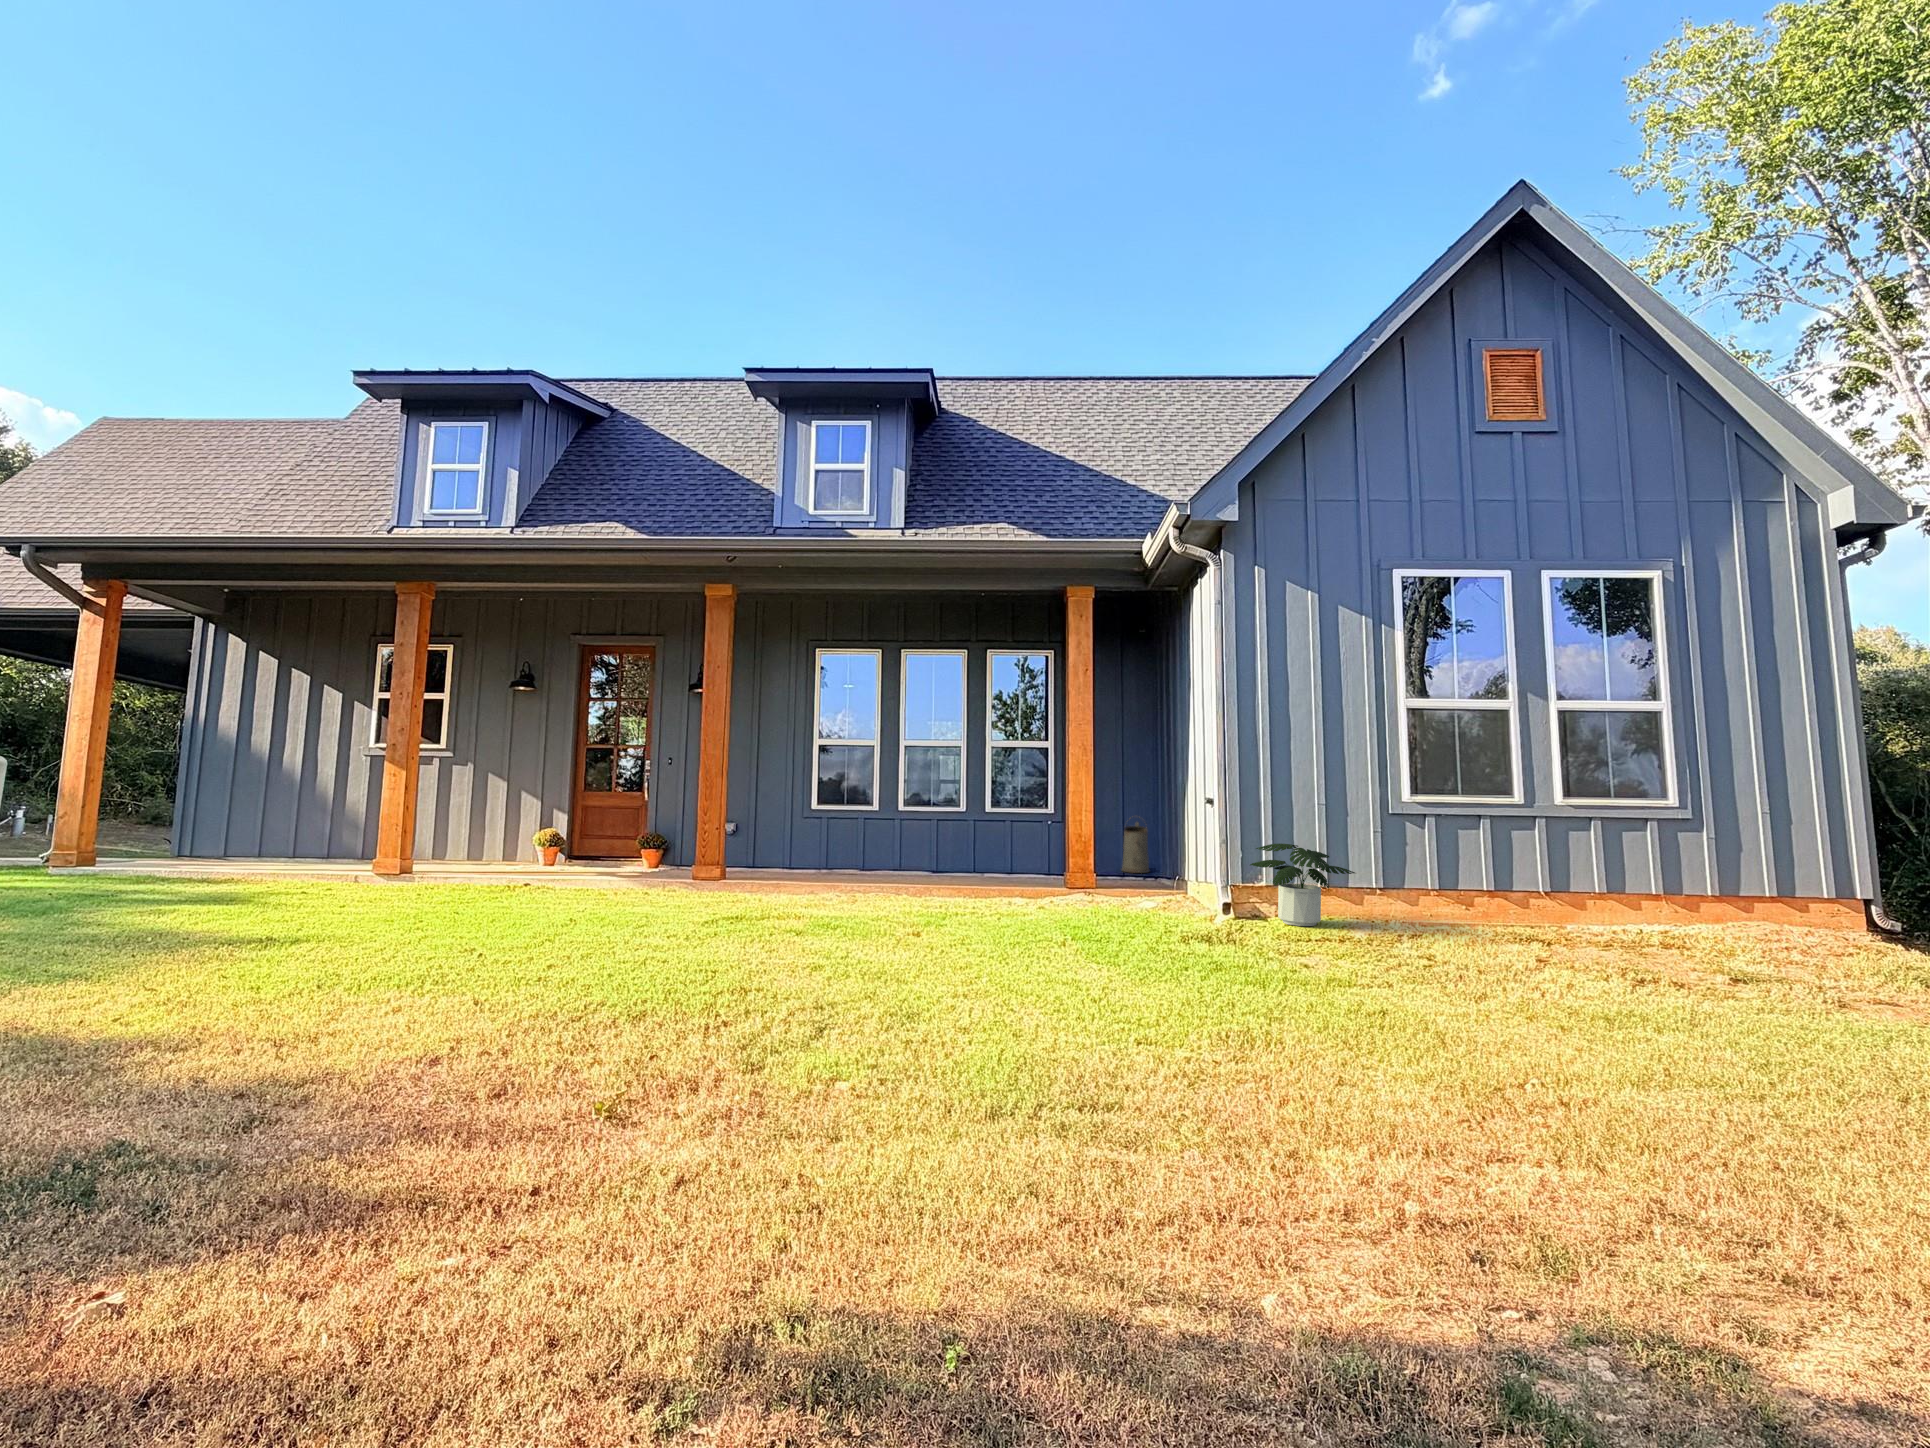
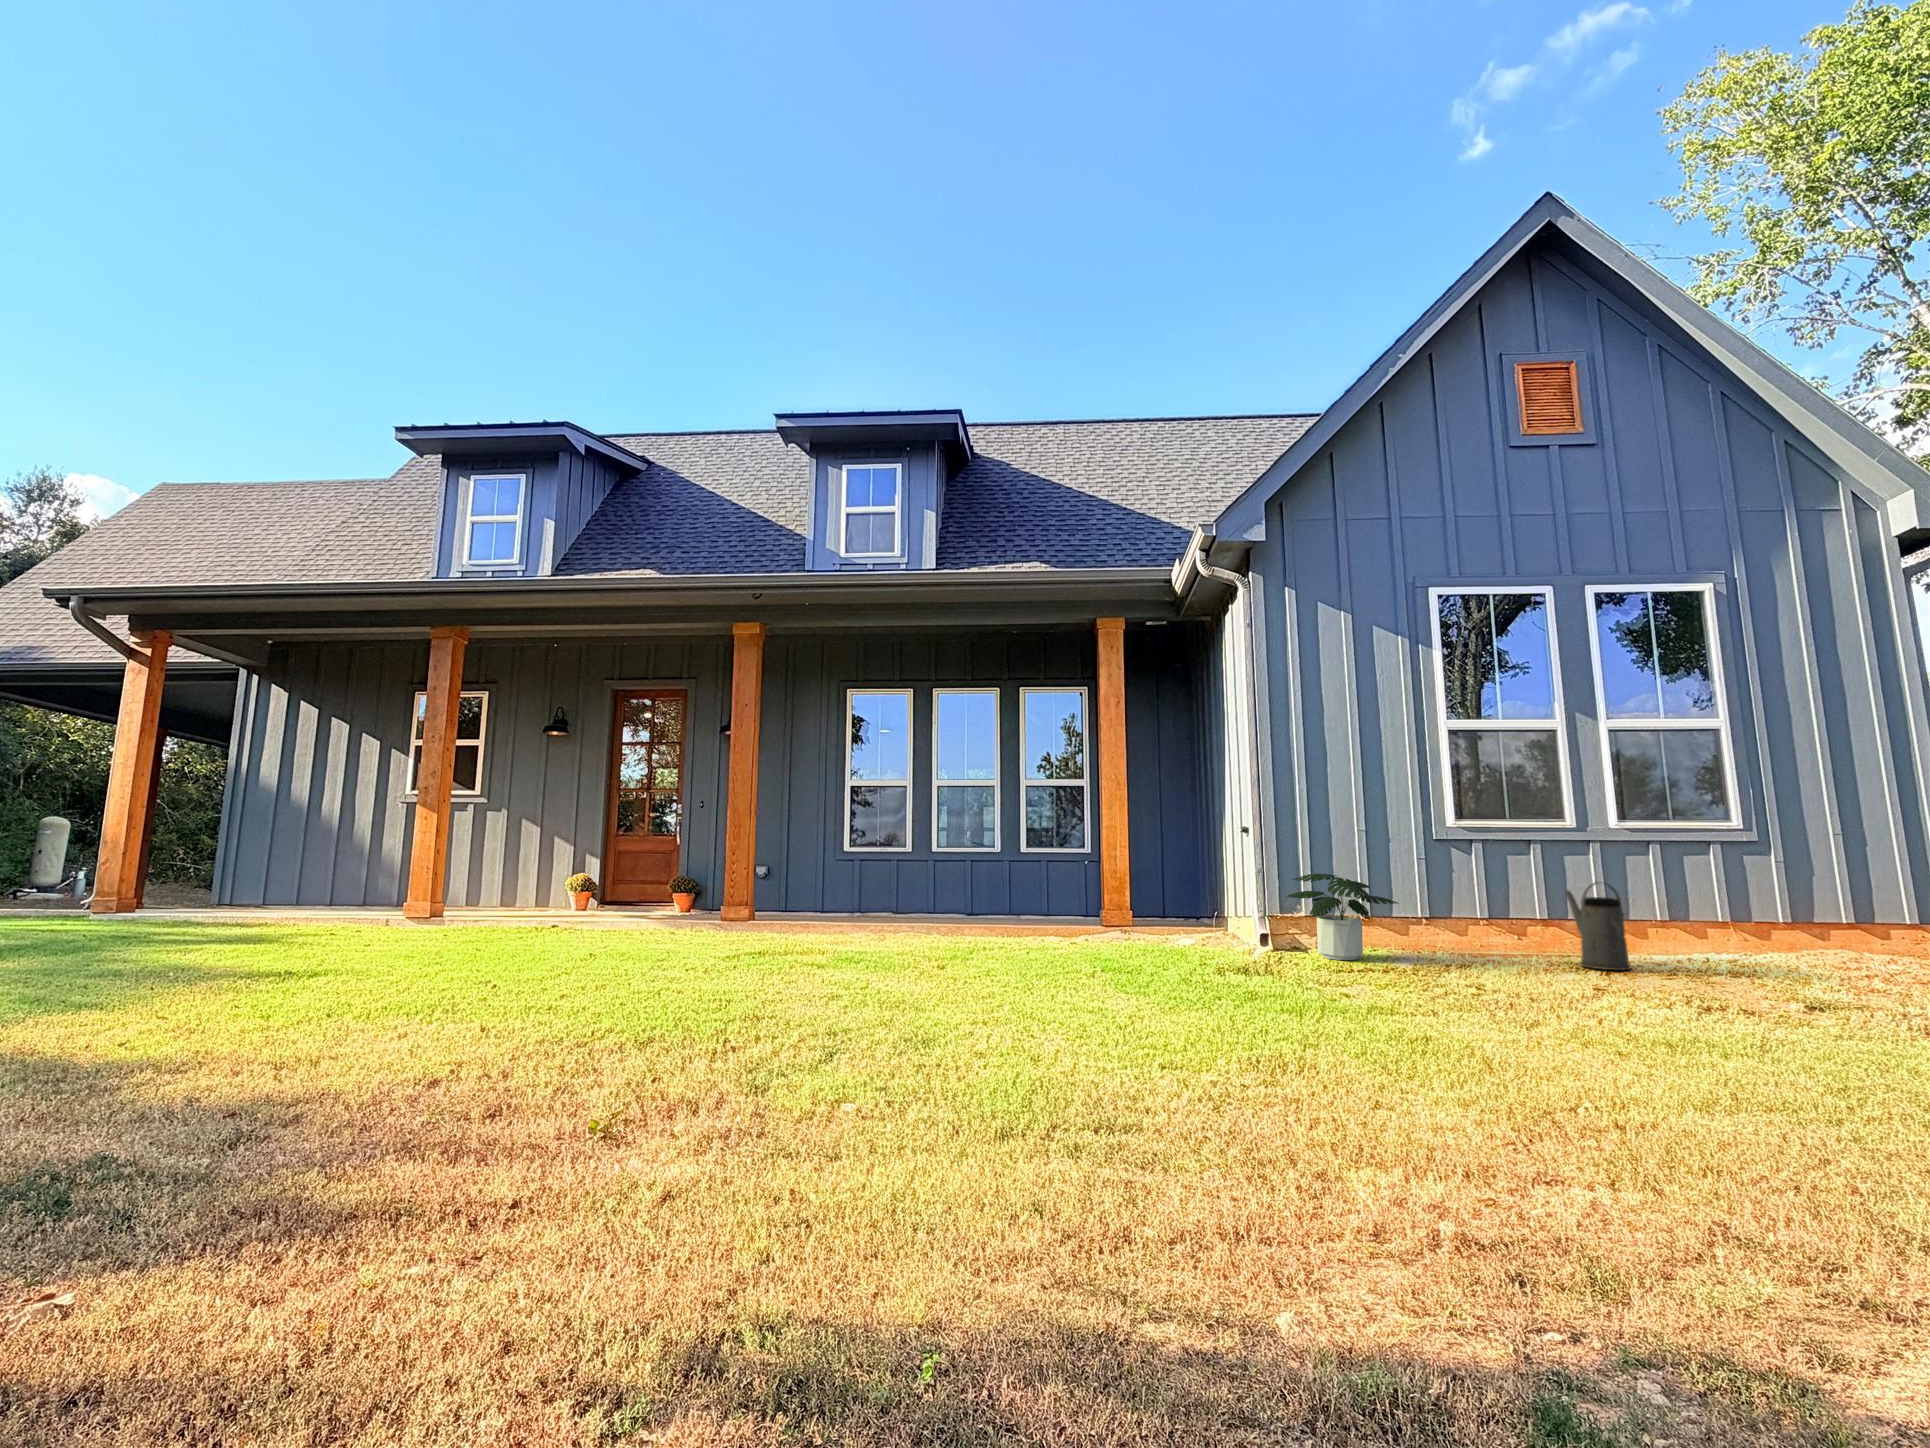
watering can: present [1122,822,1150,873] -> present [1565,882,1631,970]

